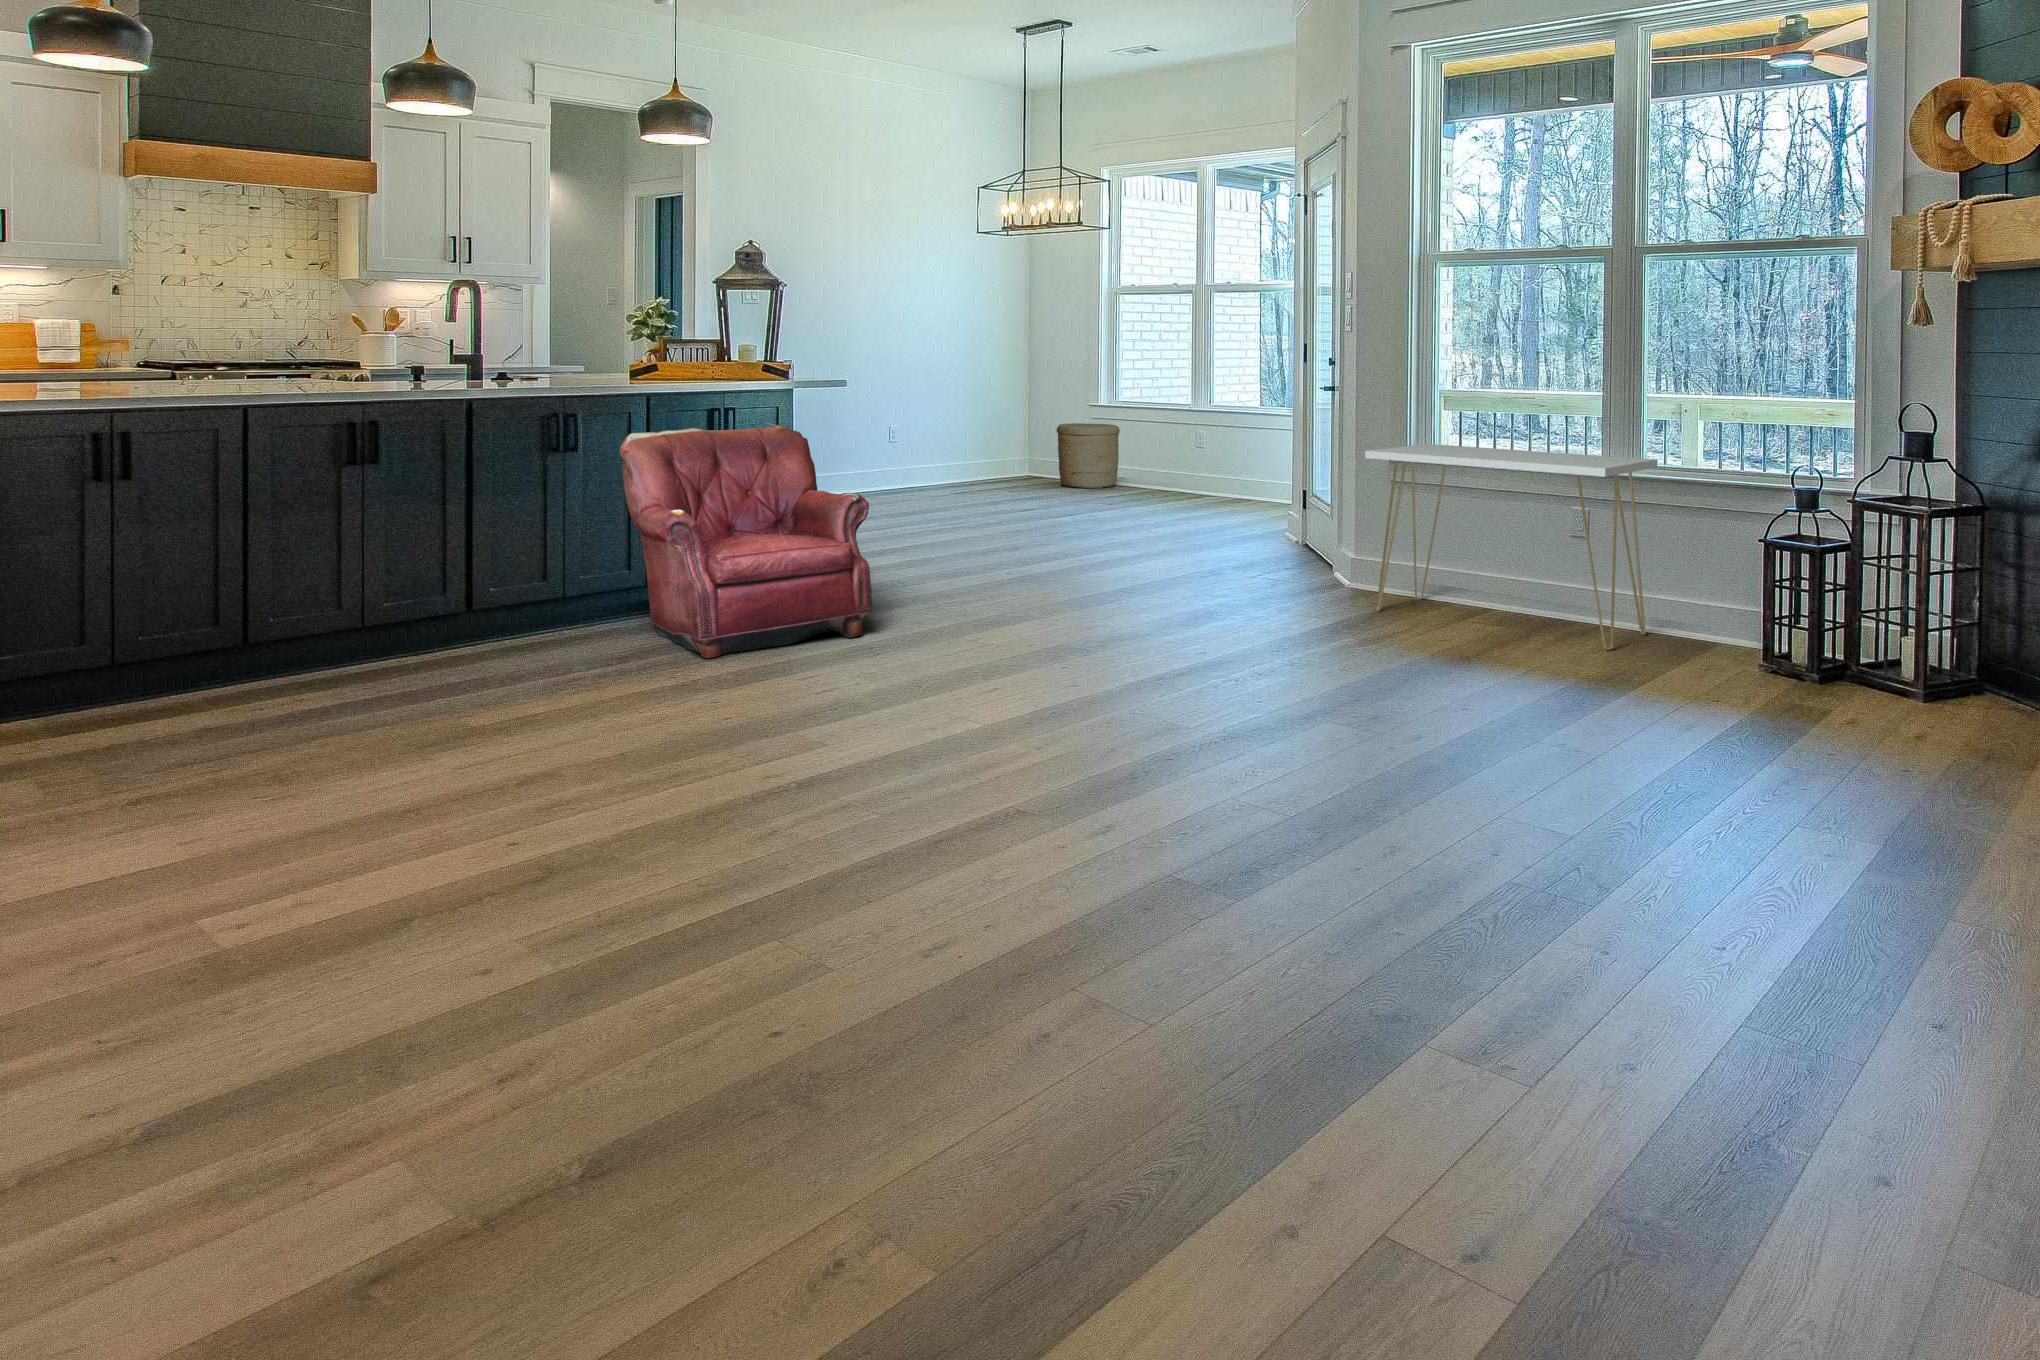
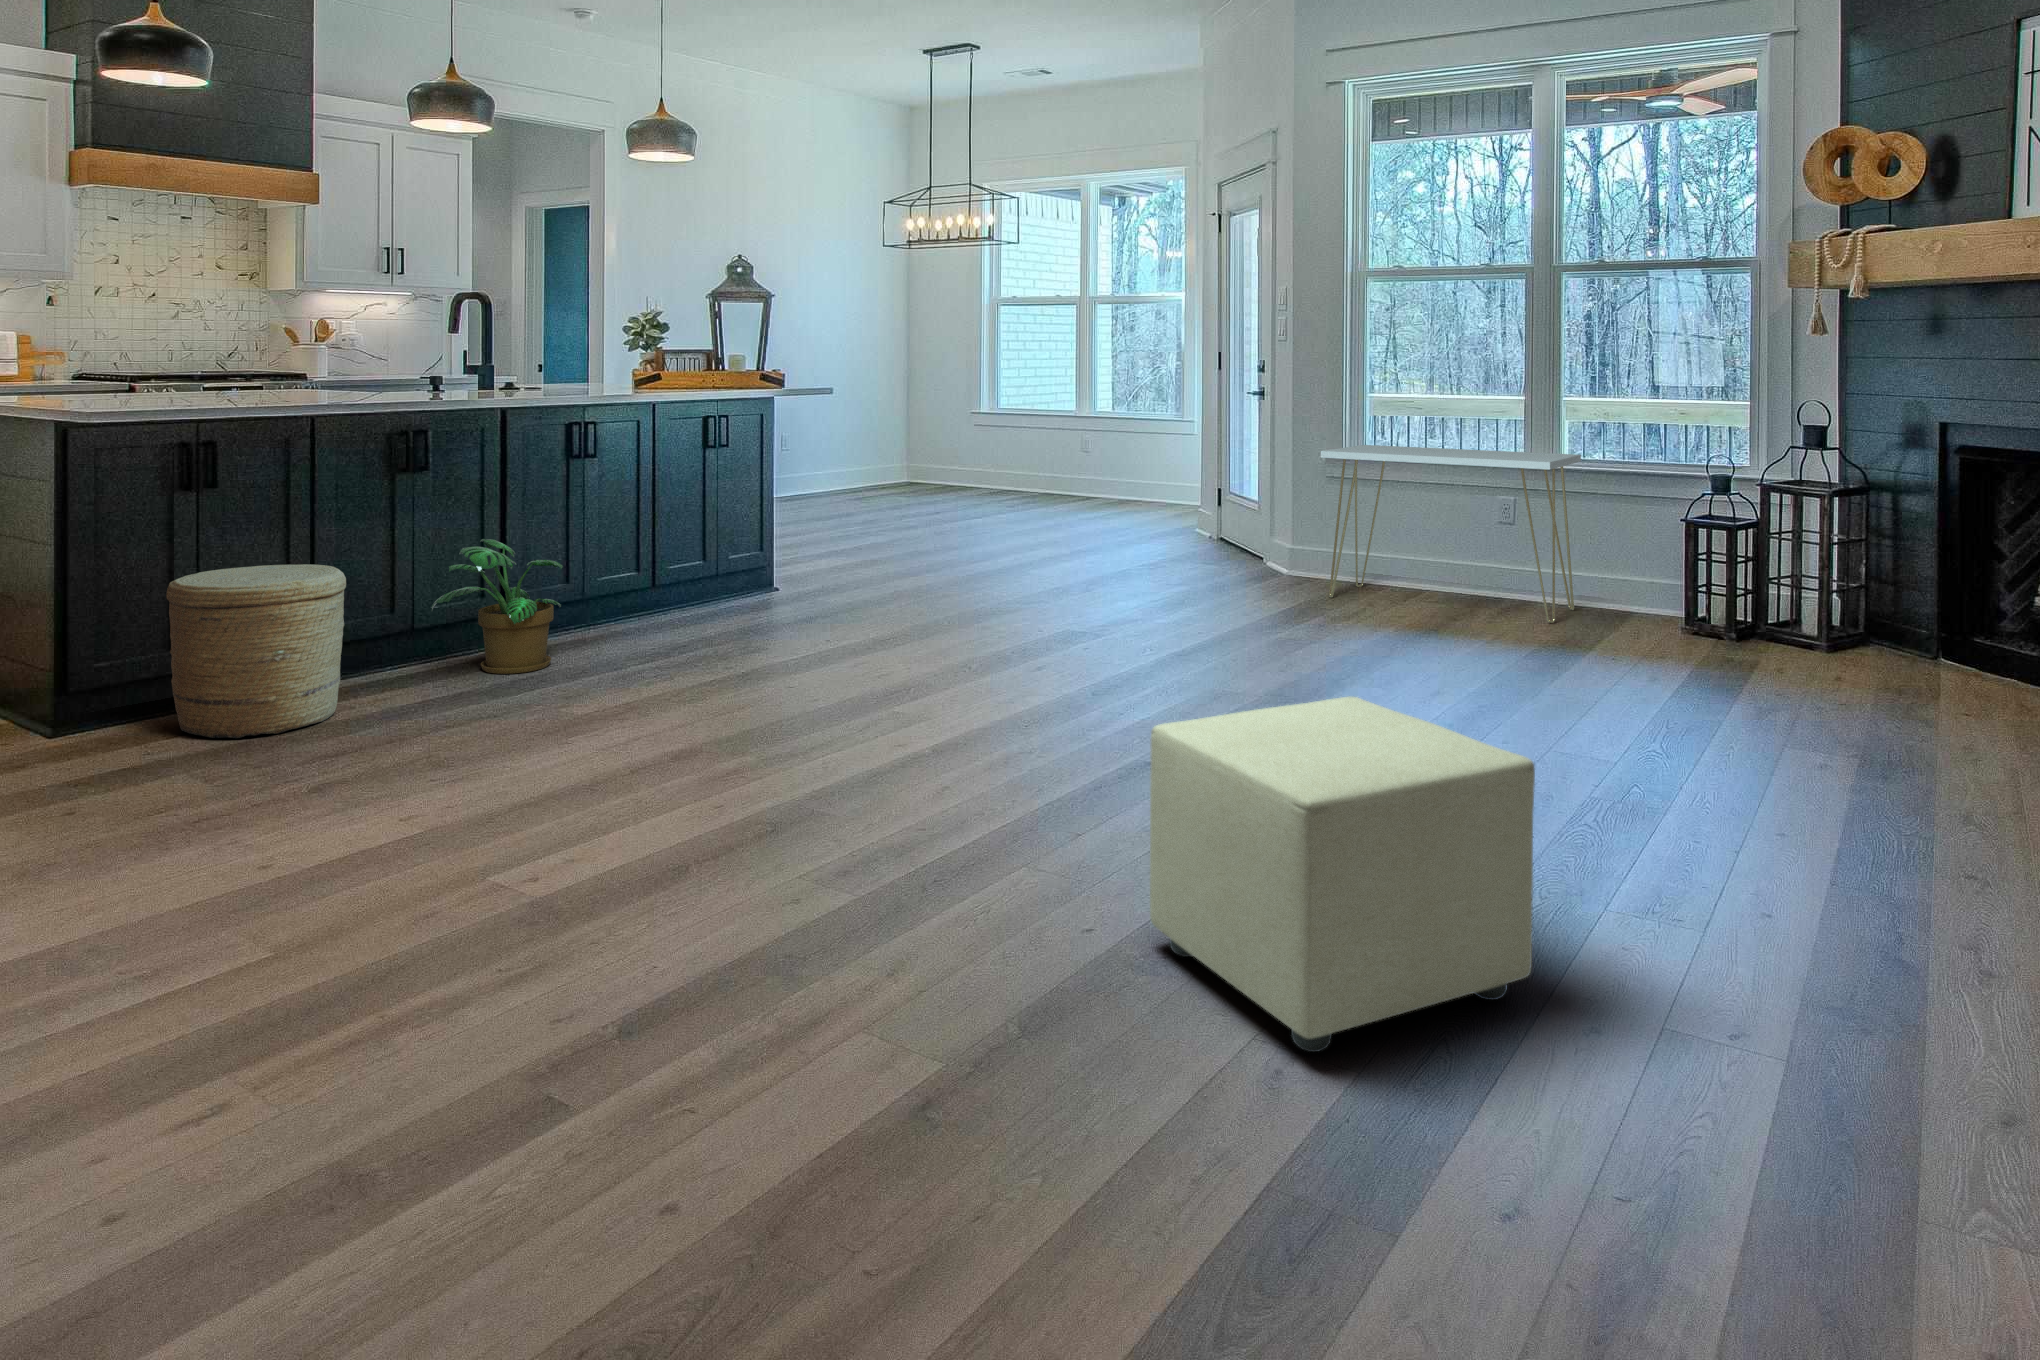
woven basket: present [1057,423,1120,488] -> present [166,564,346,739]
armchair: present [620,424,872,658] -> none [633,432,889,654]
potted plant: none [382,531,518,672] -> present [431,539,563,674]
ottoman: none [826,764,1240,1240] -> present [1150,696,1535,1052]

